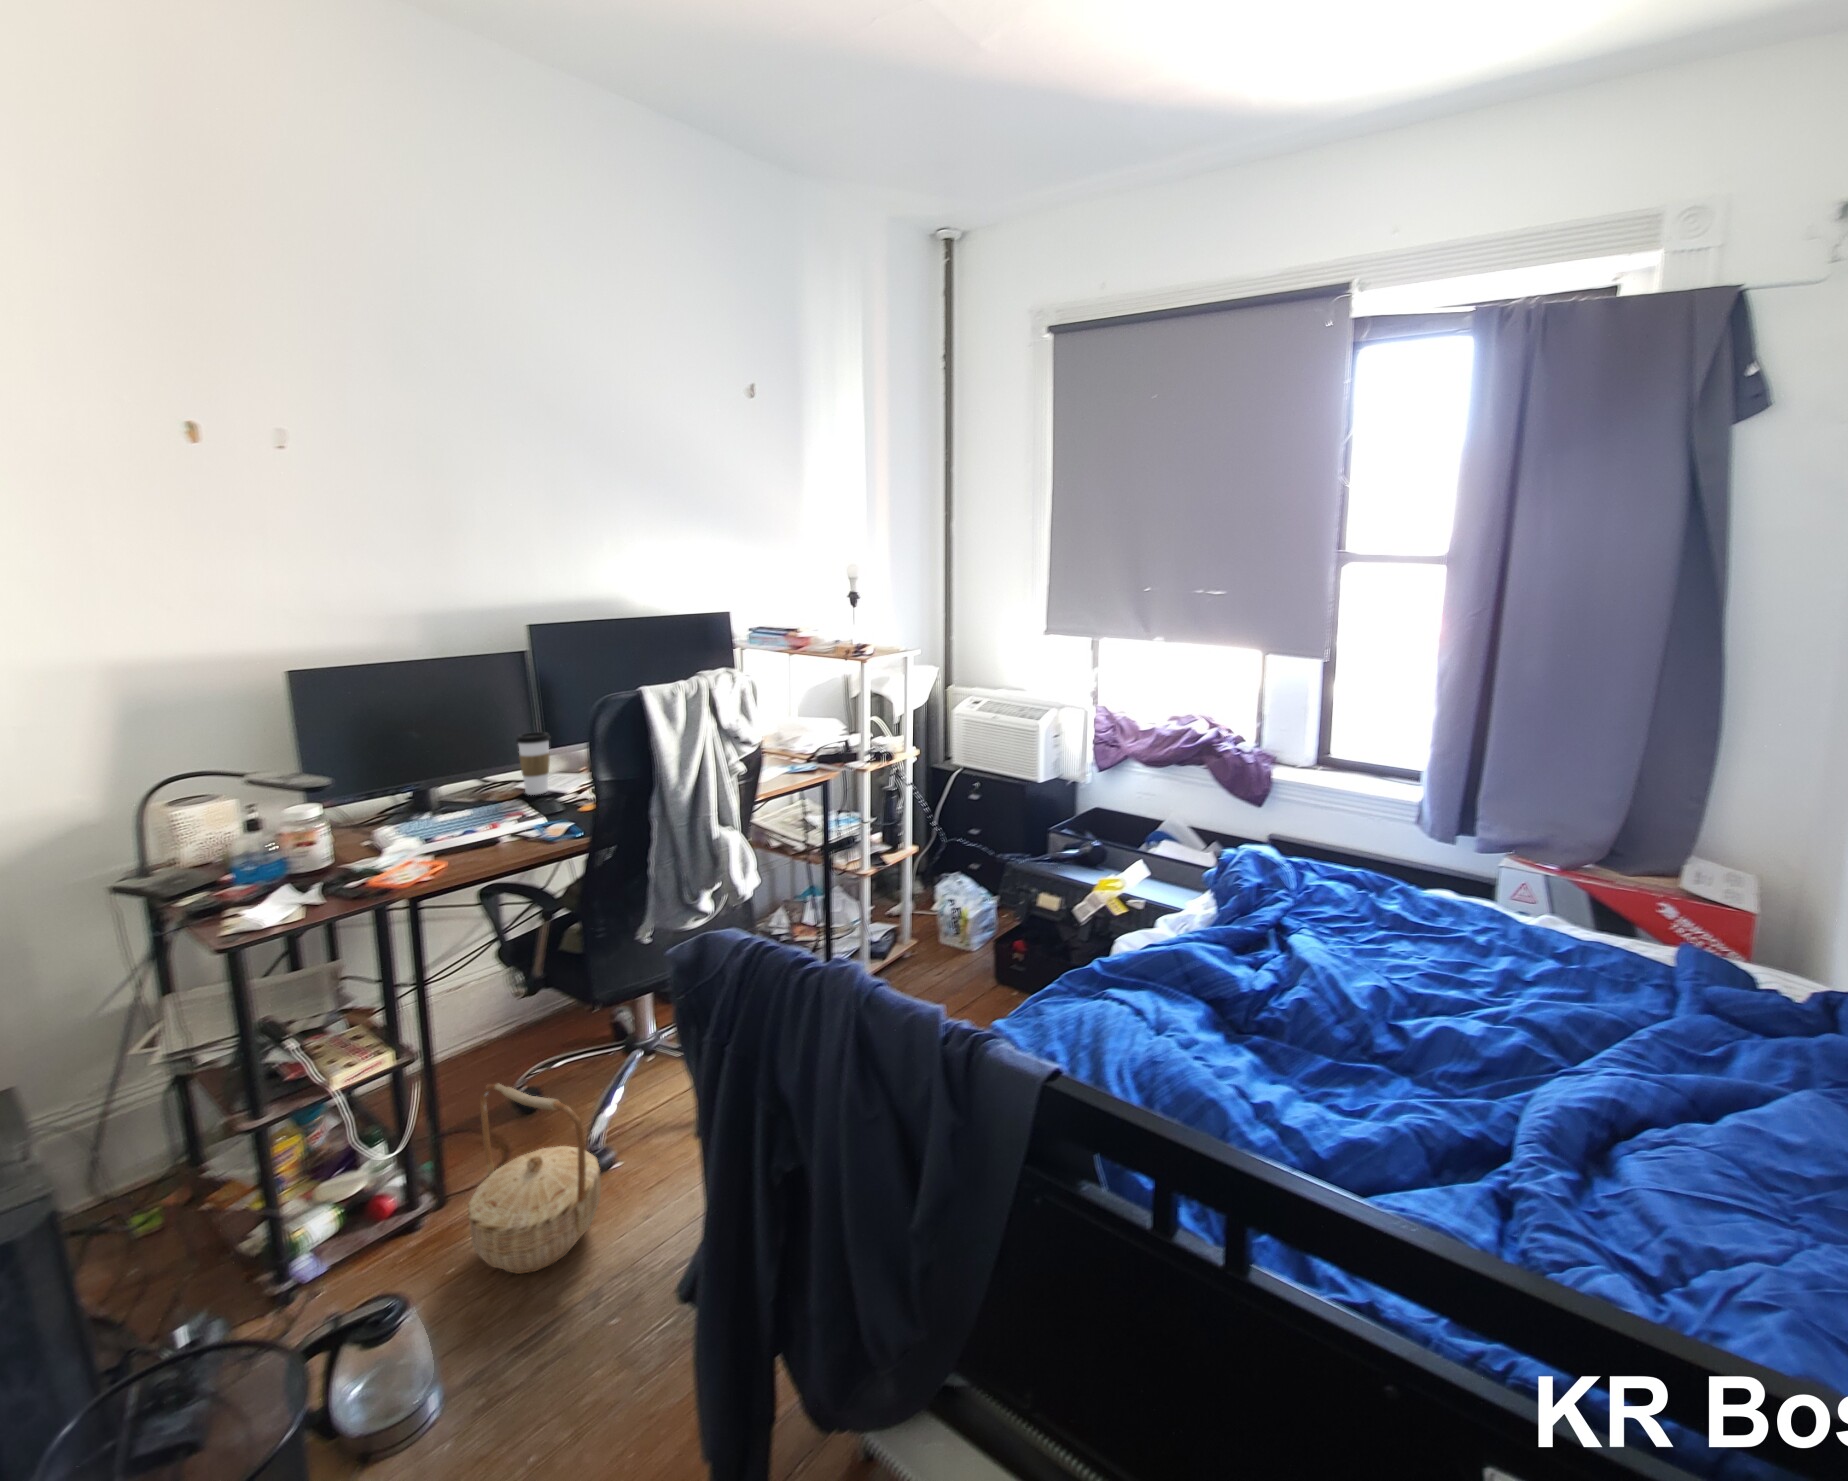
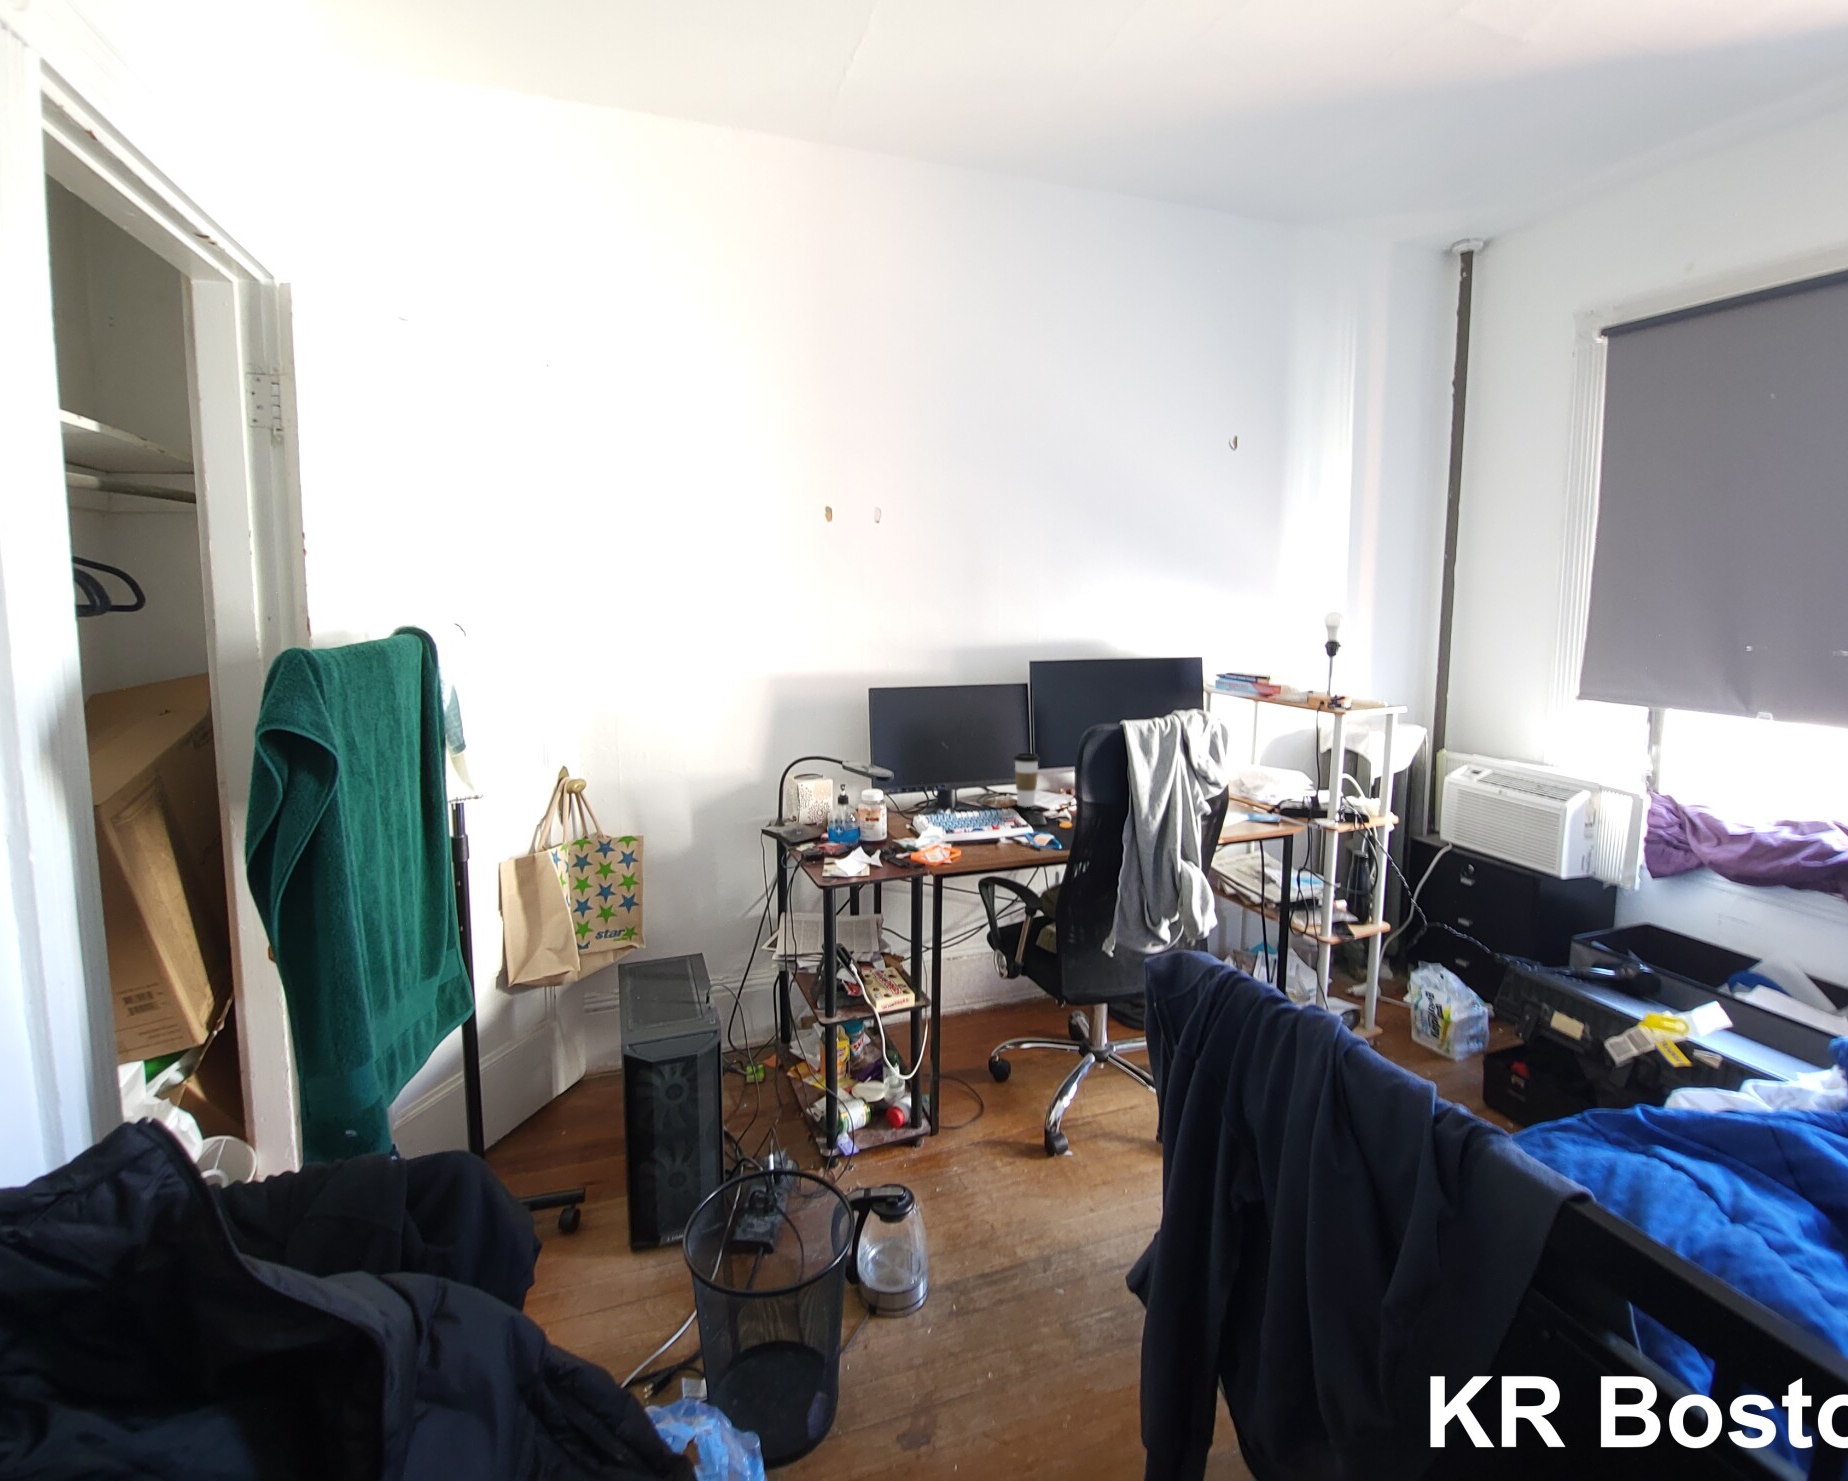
basket: present [468,1083,601,1274] -> none [965,1042,1064,1213]

